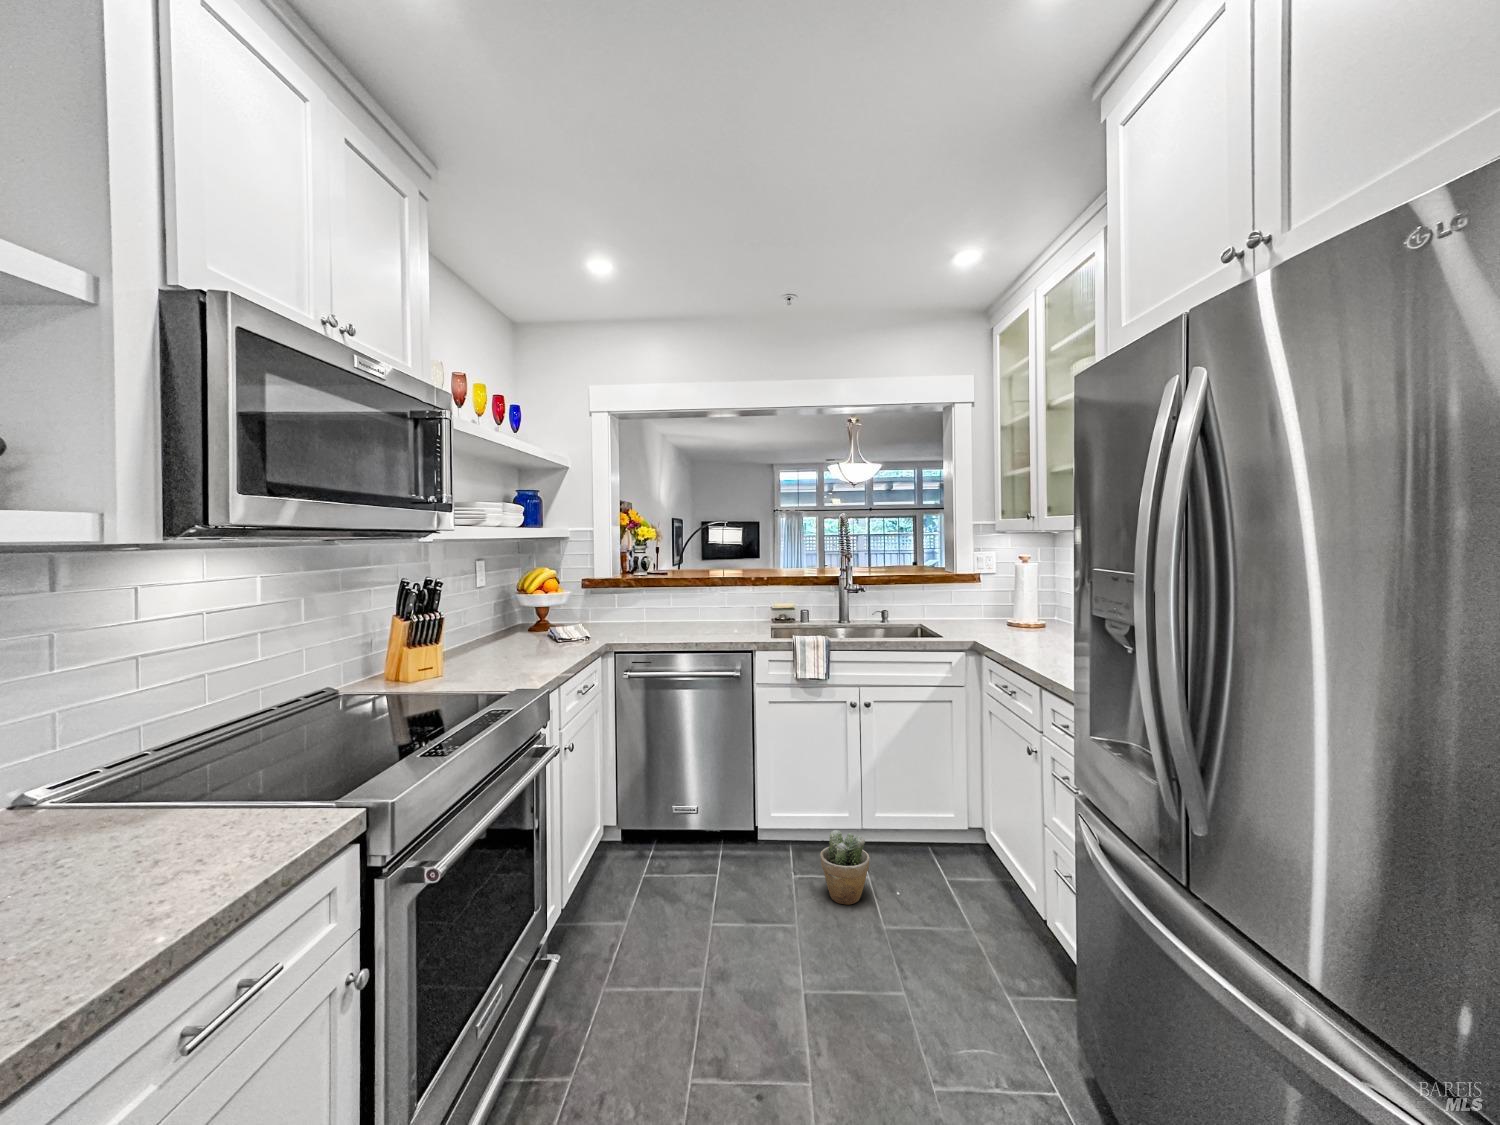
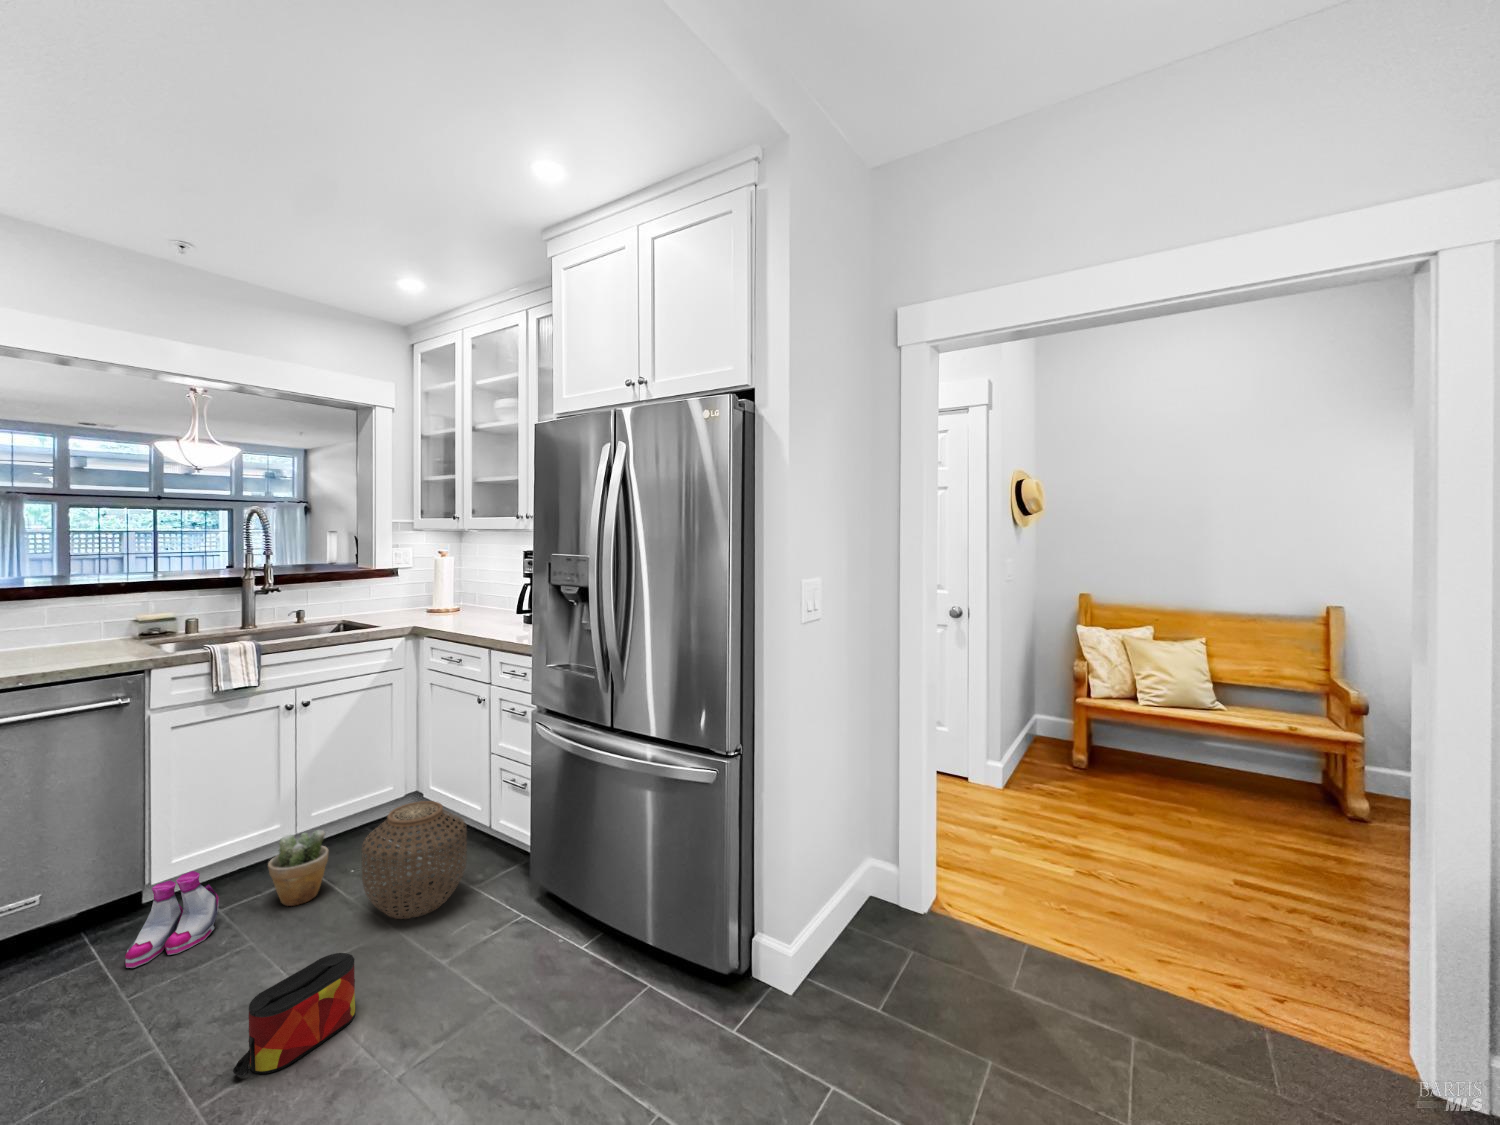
boots: none [720,835,784,904] -> present [125,871,219,968]
woven basket: none [881,843,994,985] -> present [362,801,467,919]
bag: none [722,985,837,1088] -> present [233,953,355,1076]

